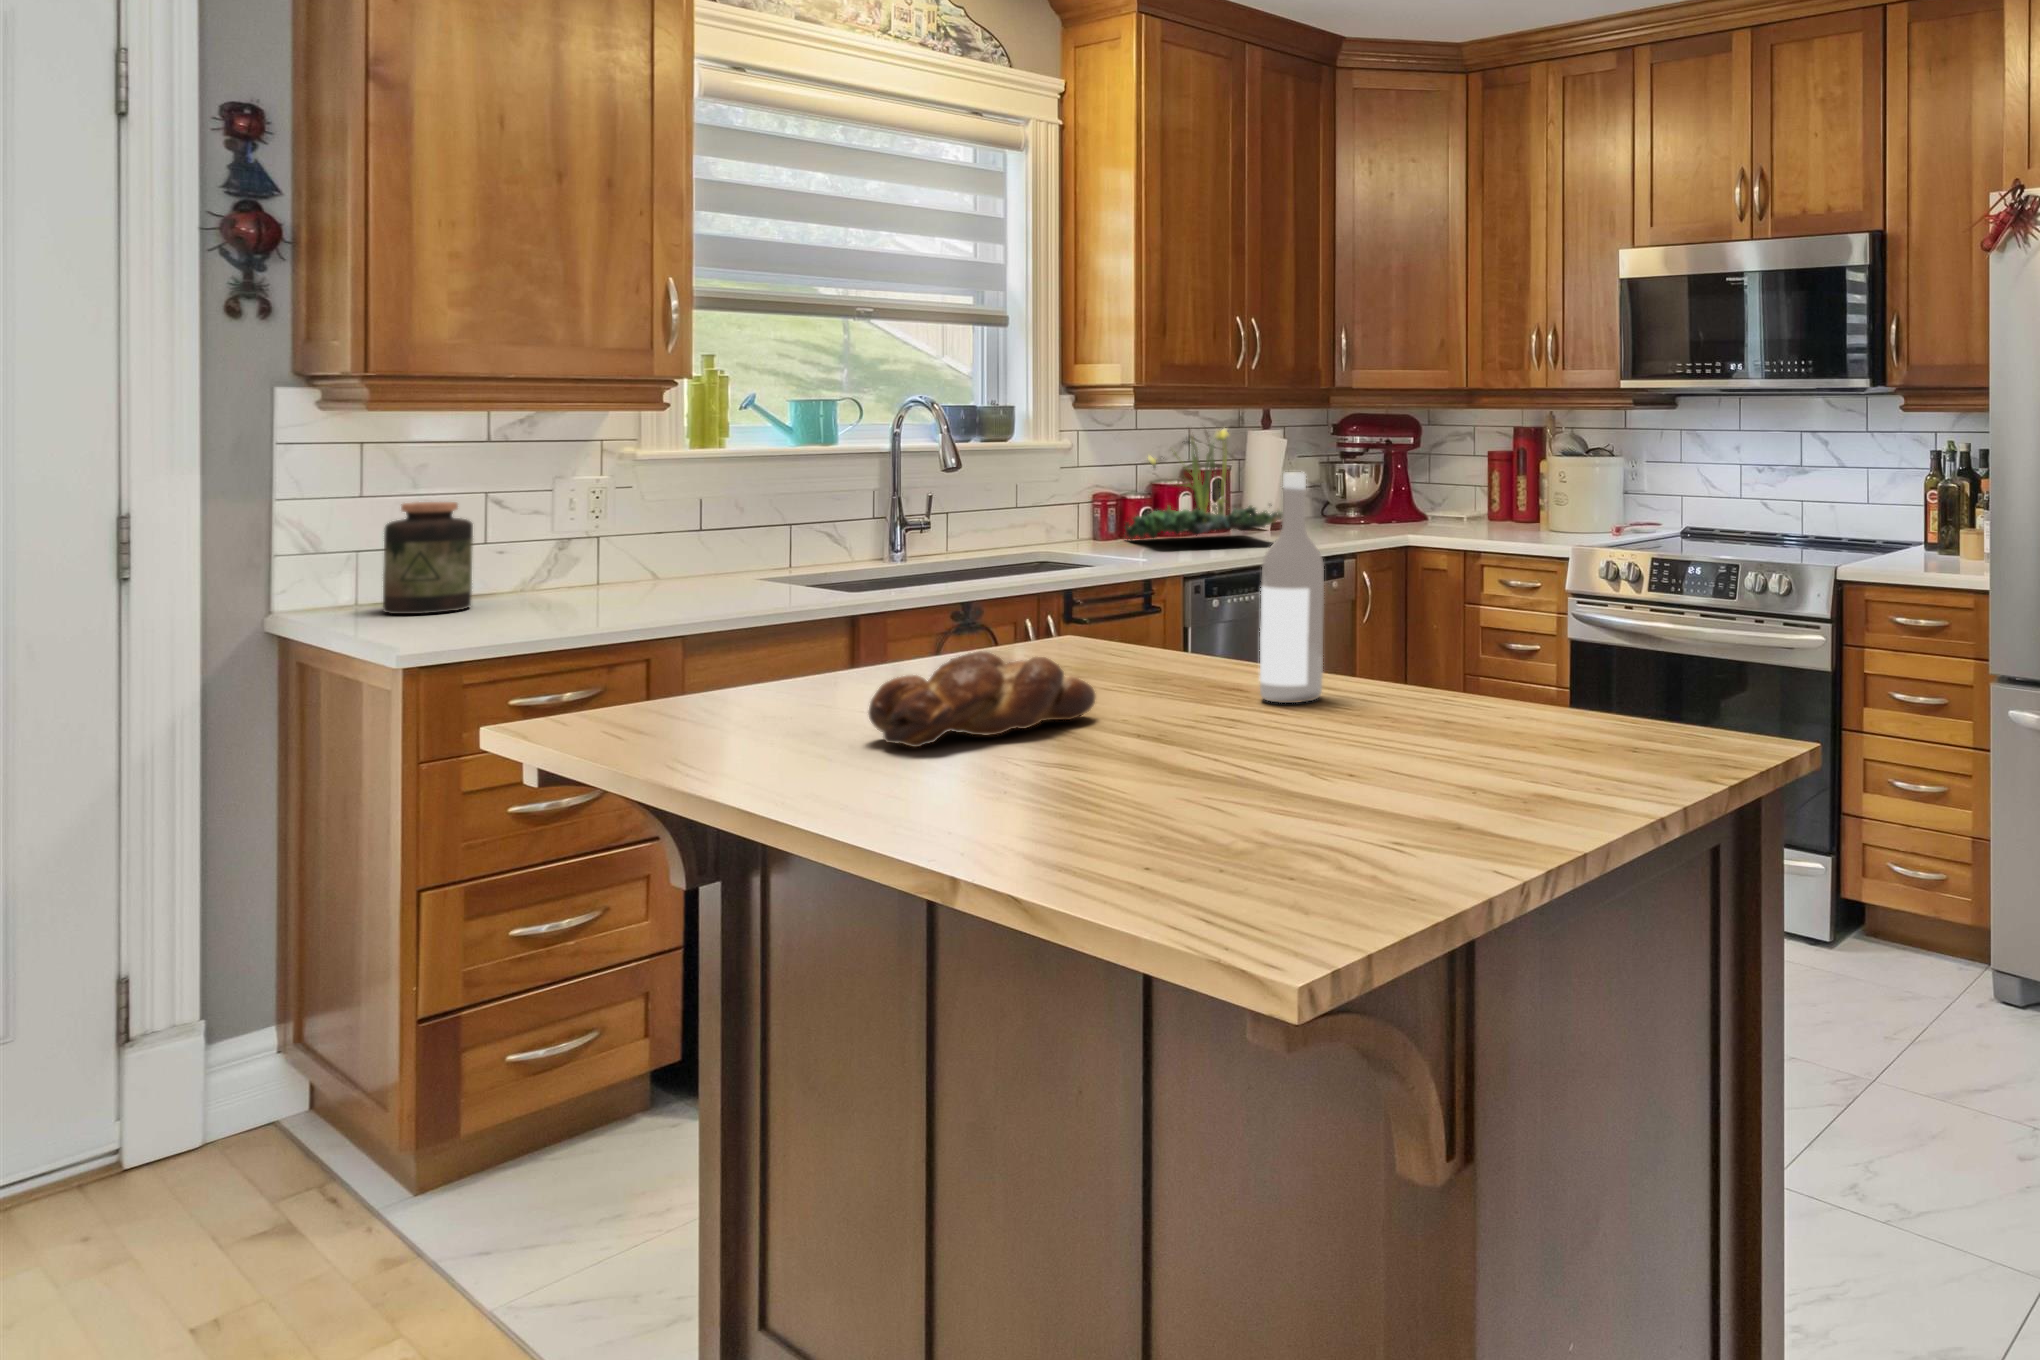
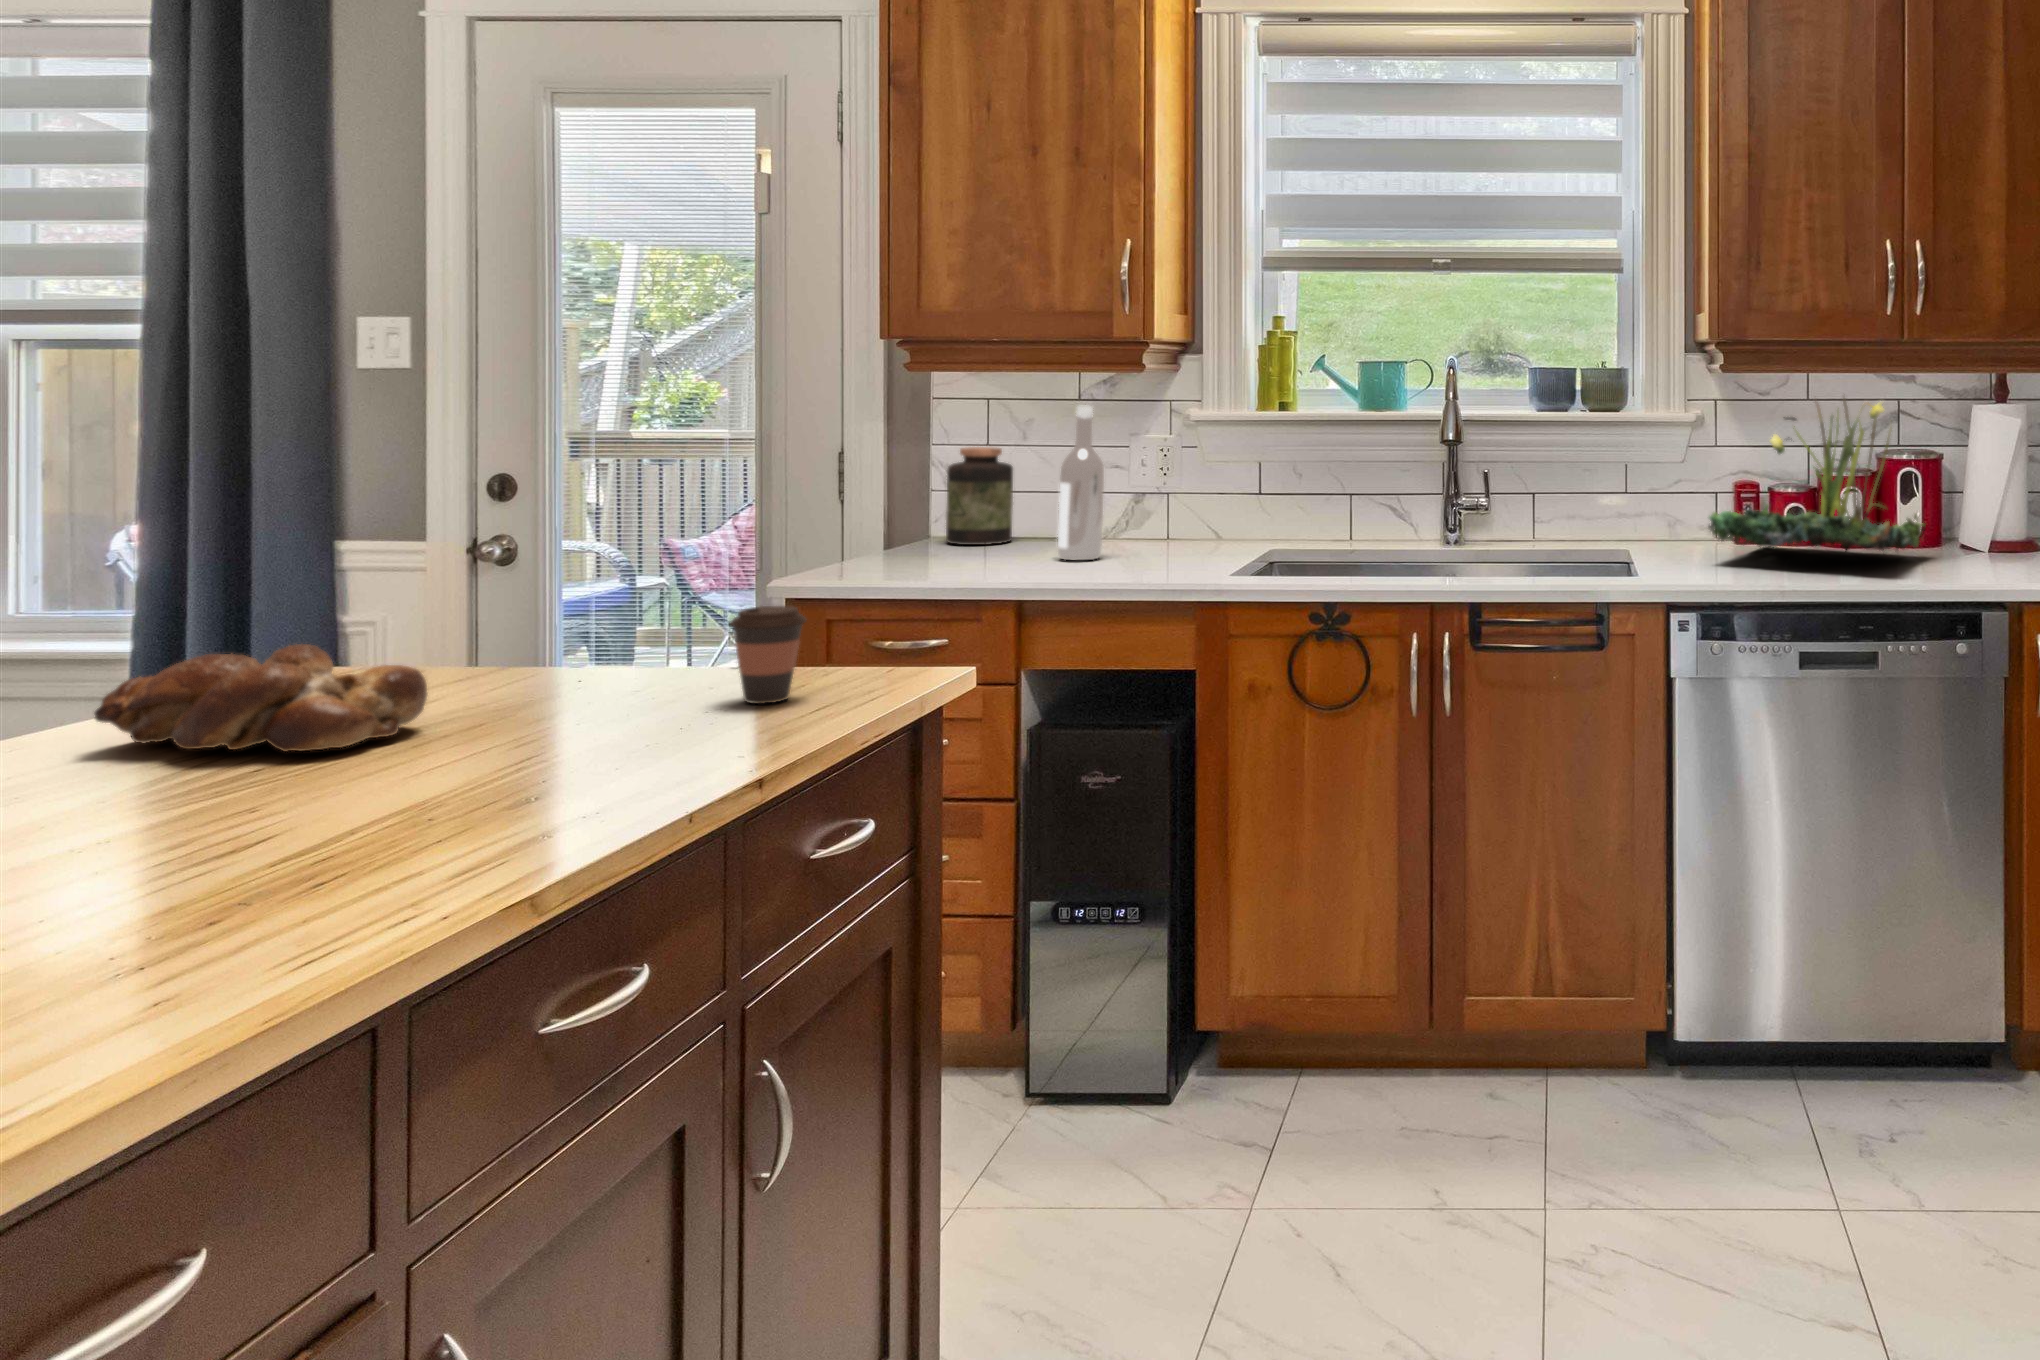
wine bottle: present [1260,472,1324,703] -> present [1058,406,1104,560]
coffee cup: none [1091,597,1145,669] -> present [730,606,806,704]

